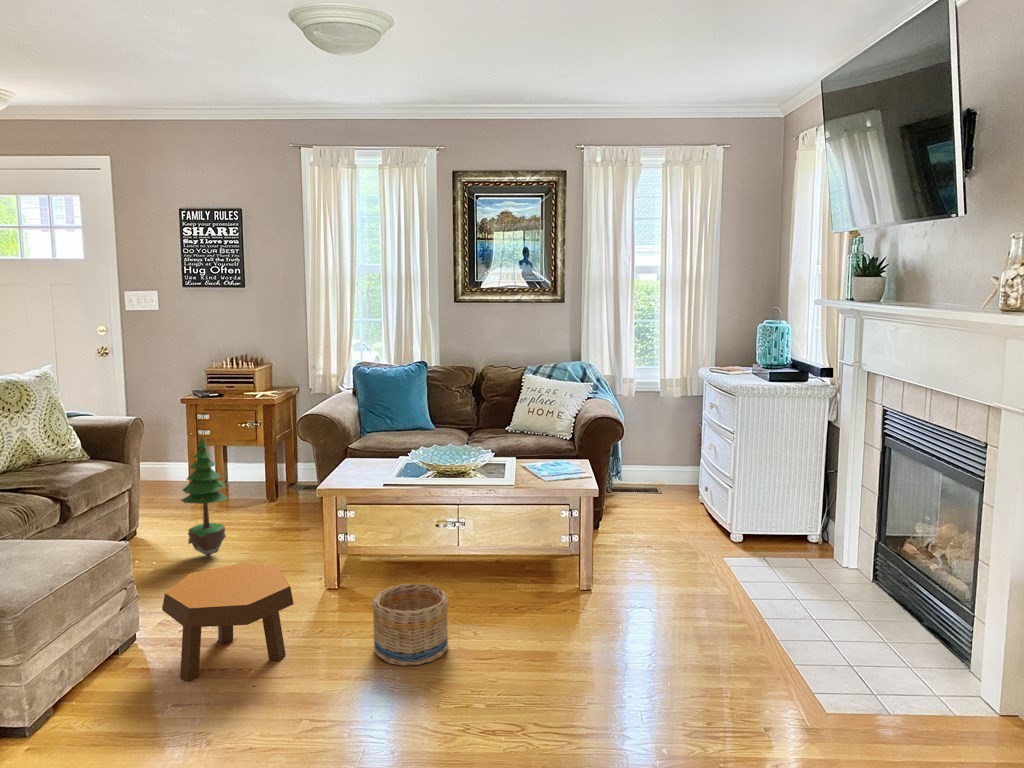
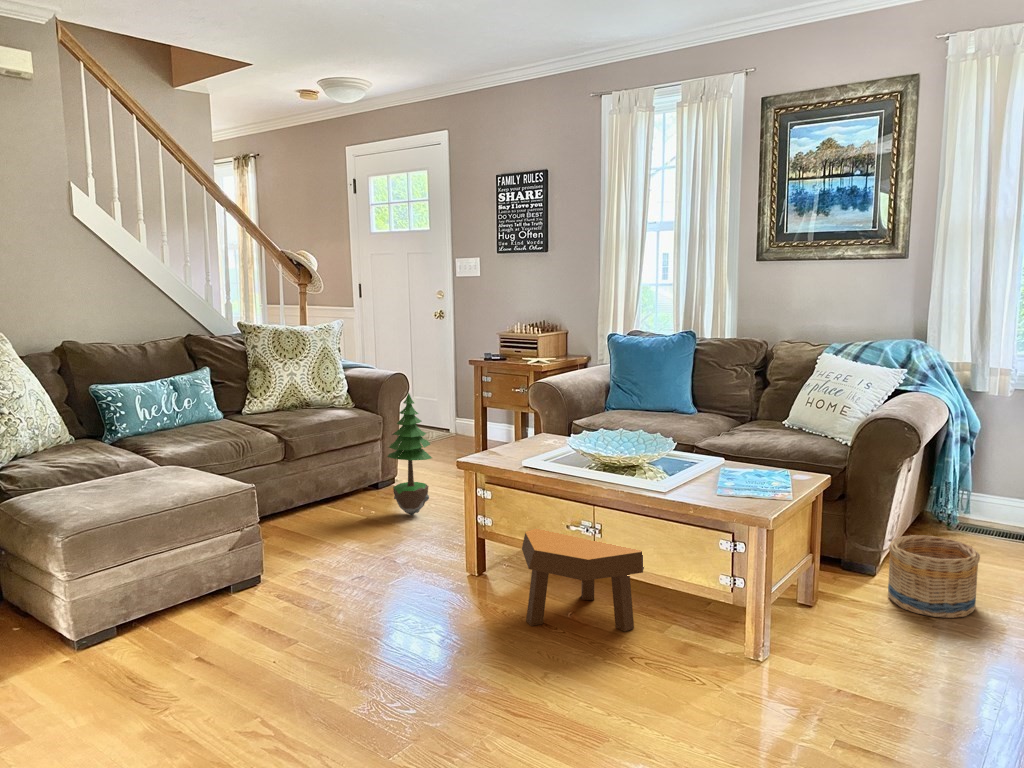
footstool: present [162,563,294,682] -> present [522,529,644,631]
basket: present [372,583,448,666] -> present [888,535,980,618]

